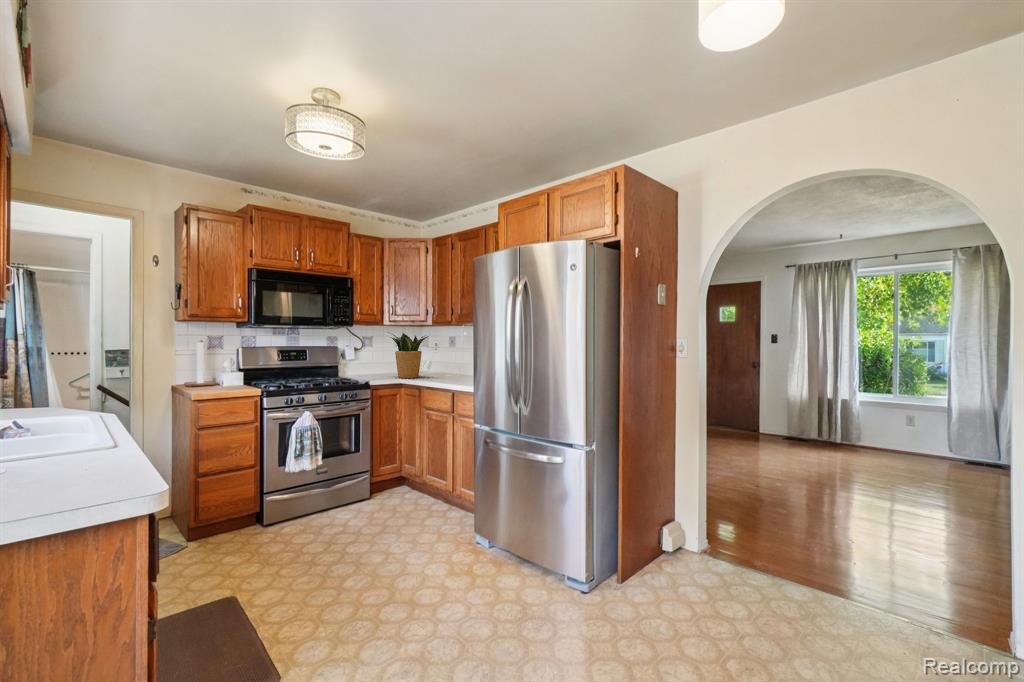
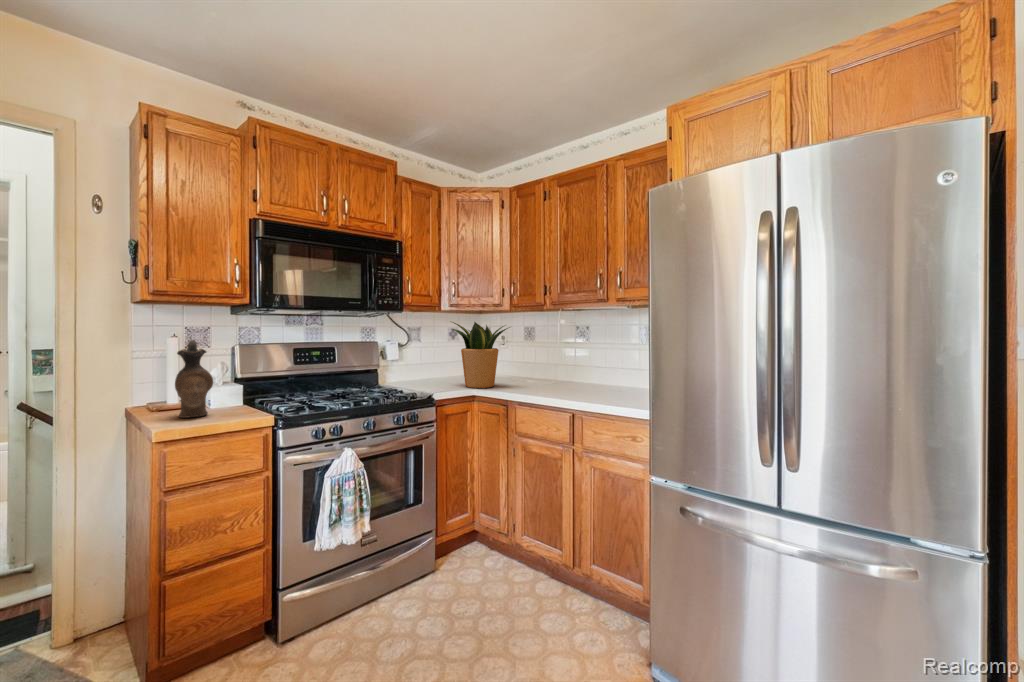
ceramic pitcher: none [204,344,226,390] -> present [175,340,213,418]

